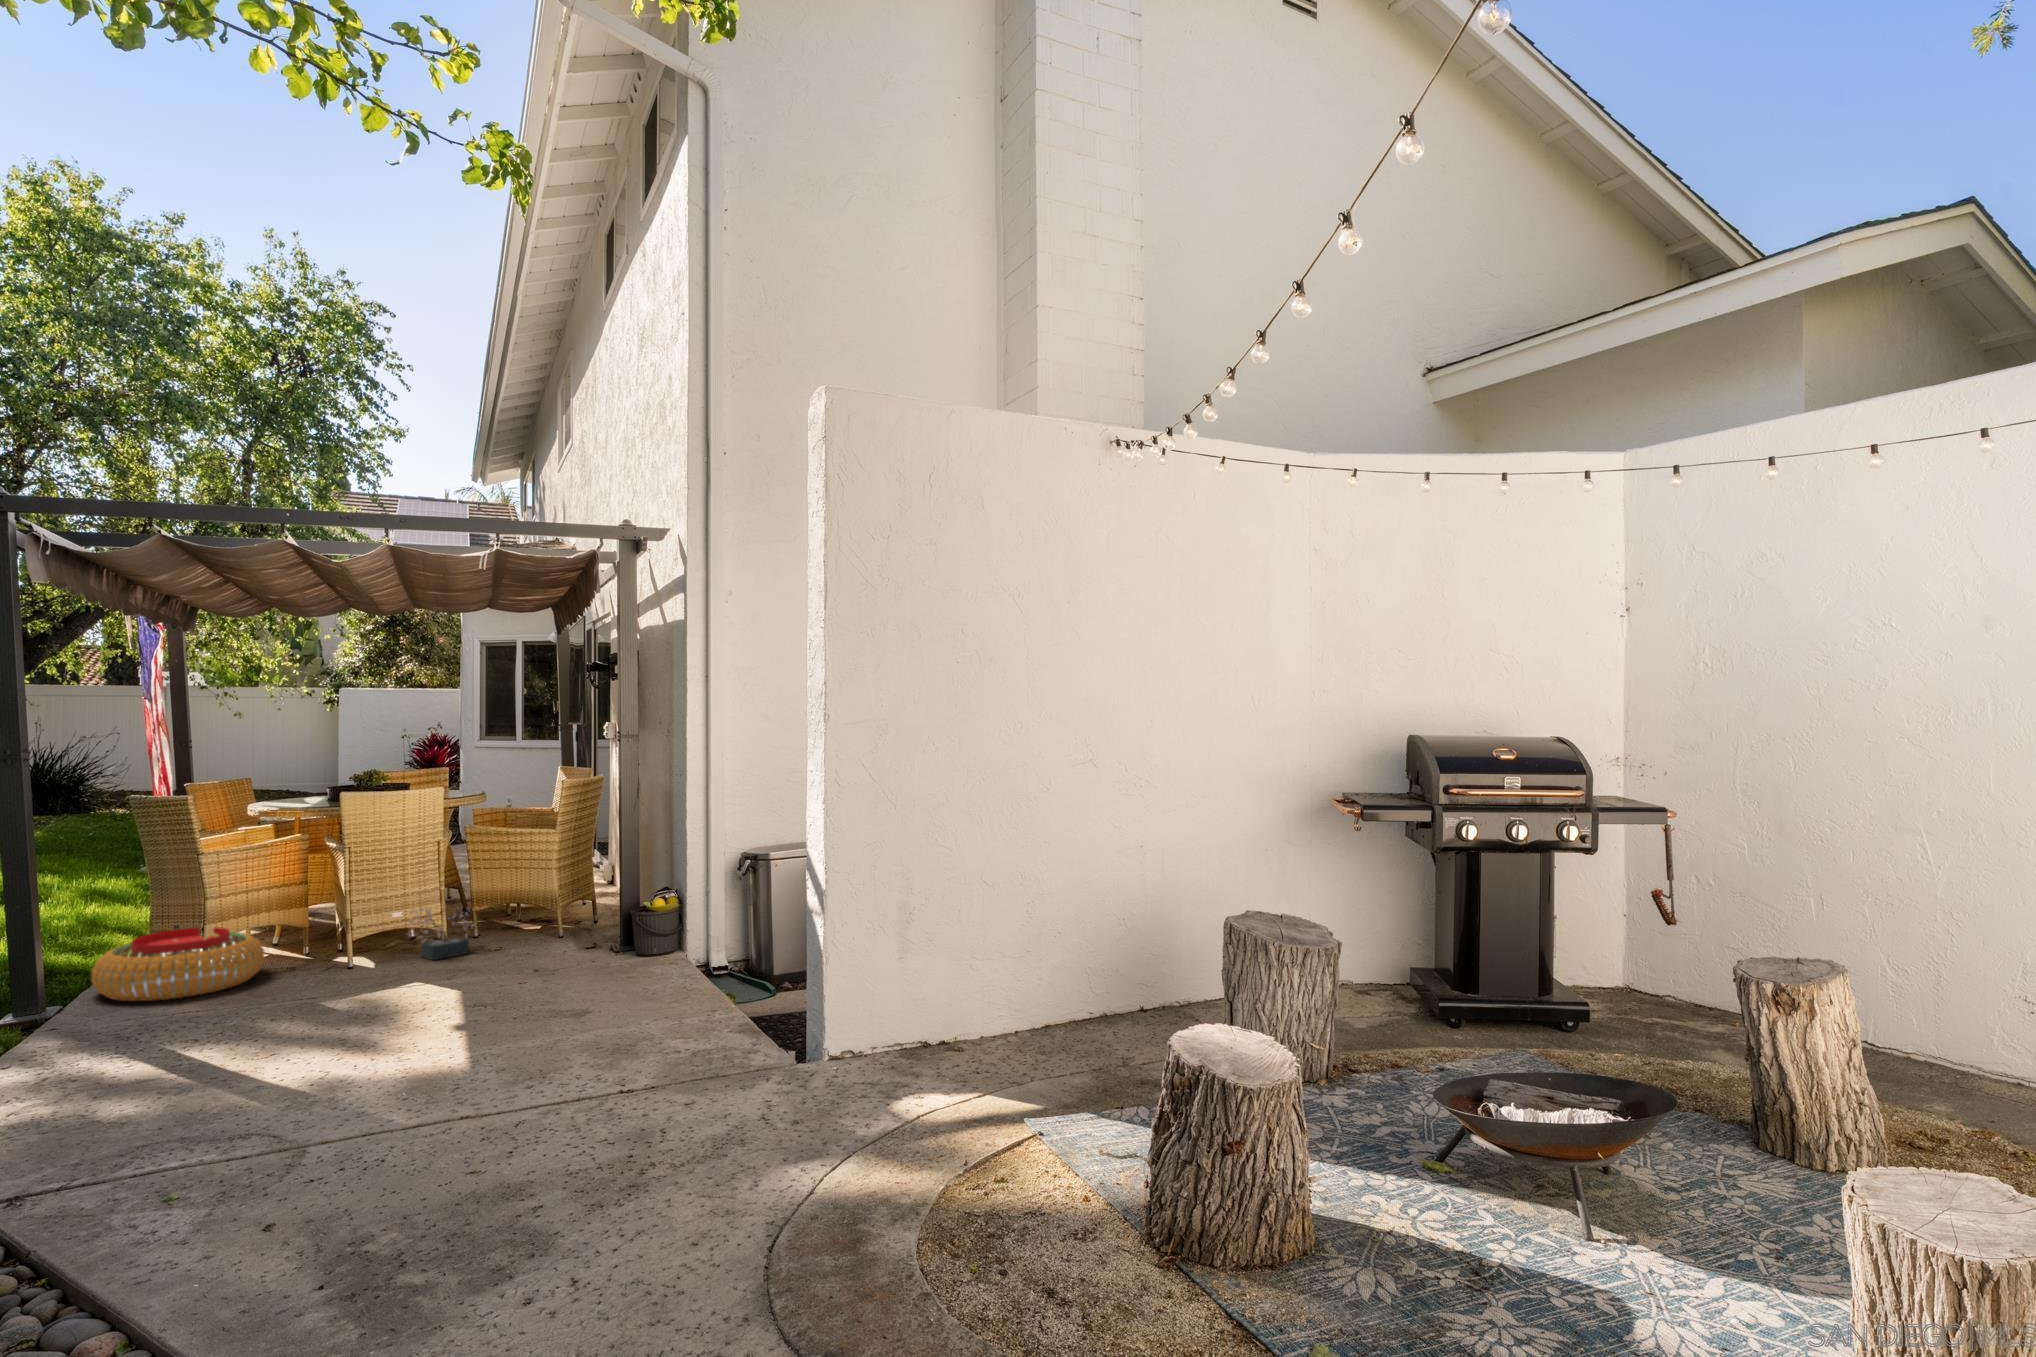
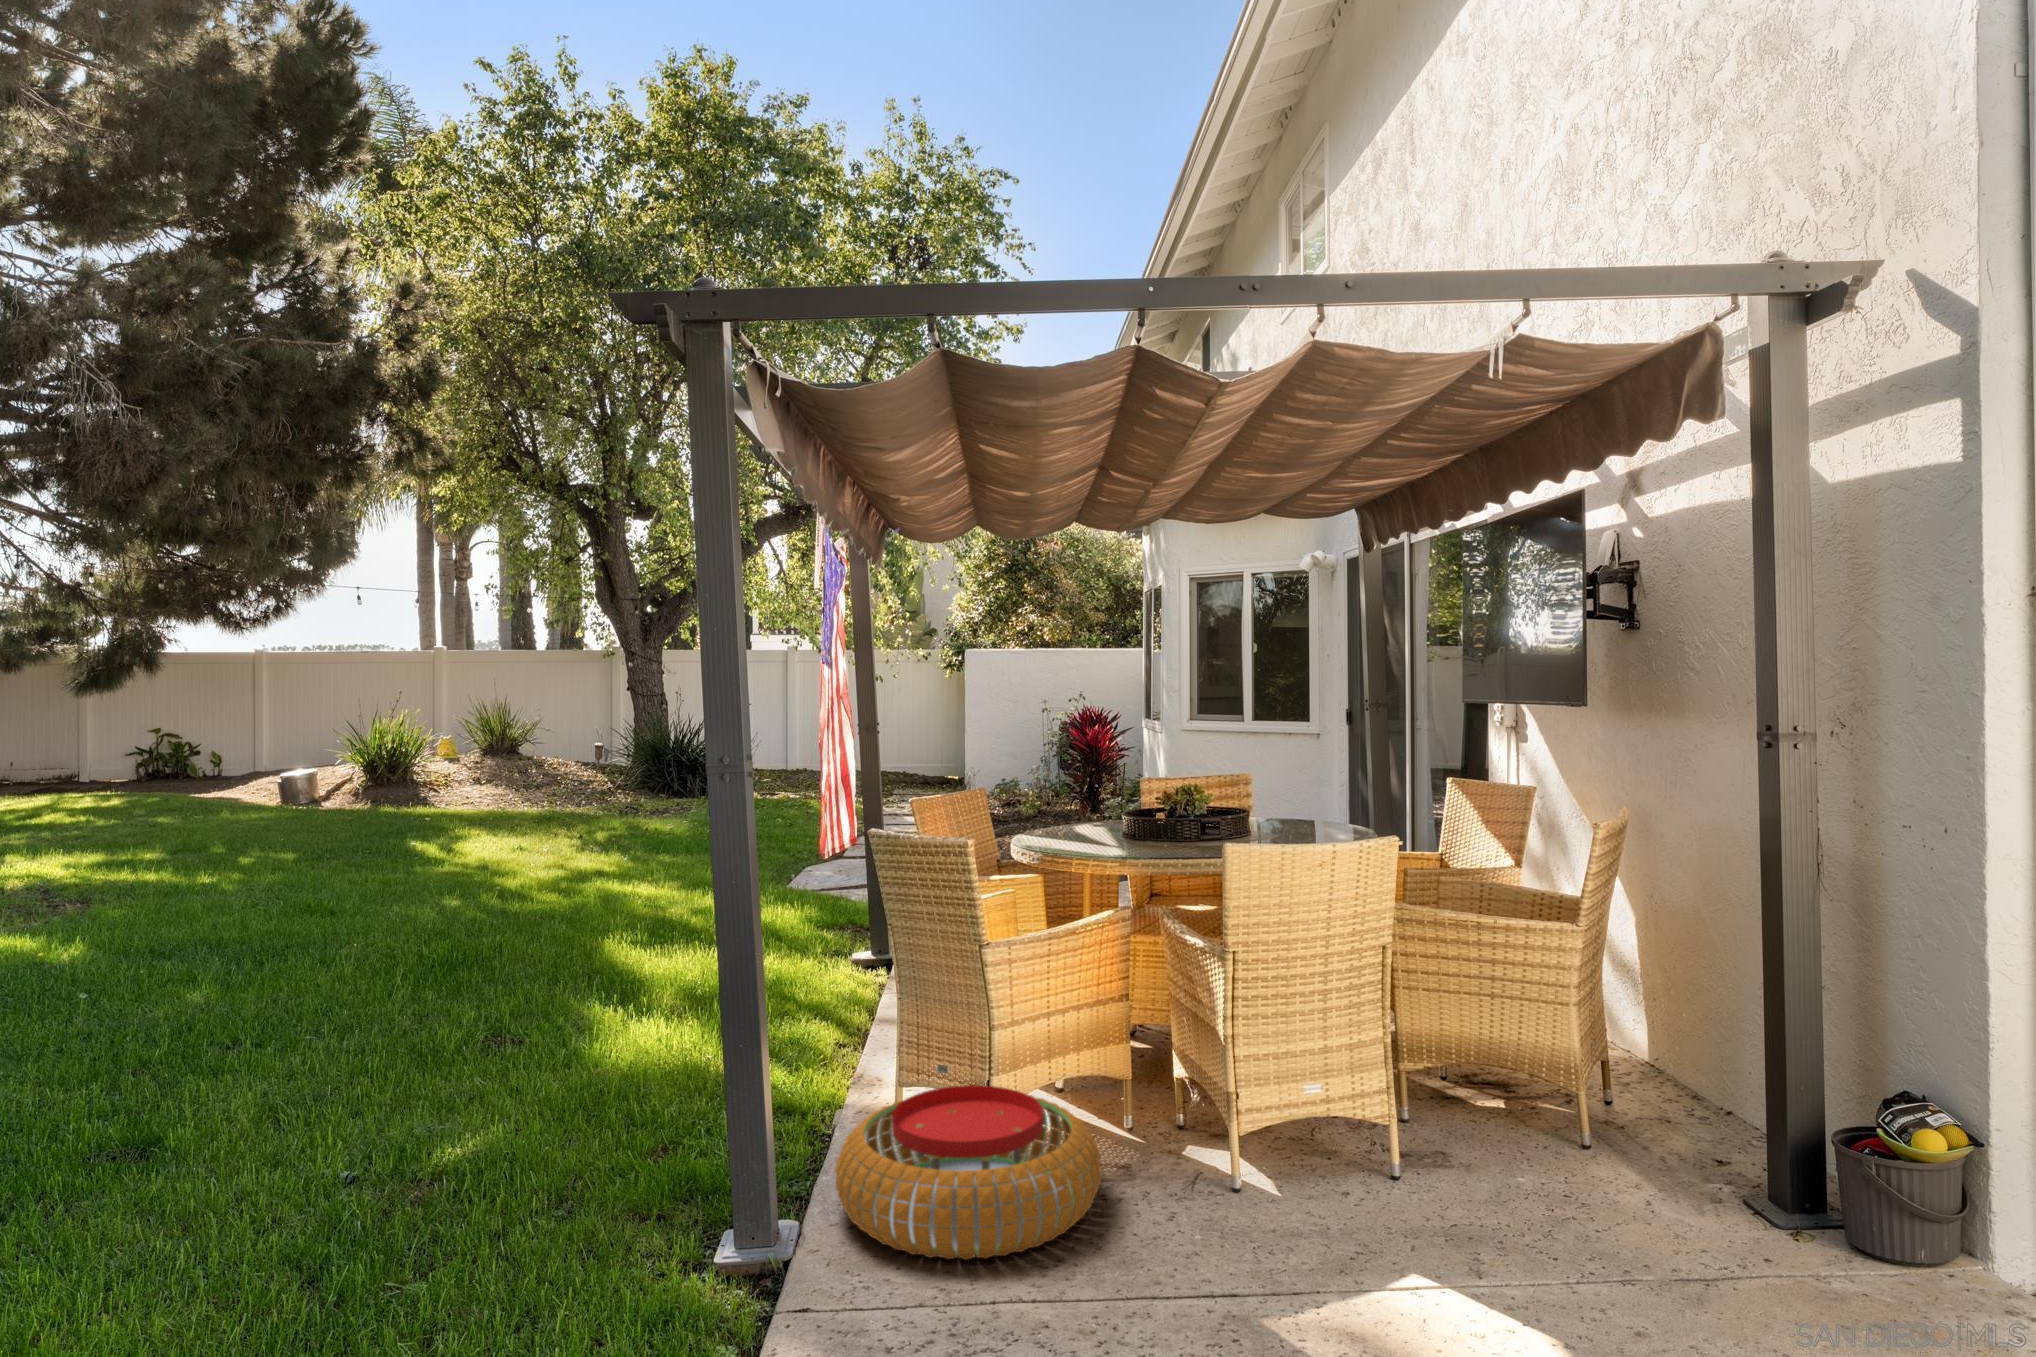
decorative plant: present [408,908,474,960] -> none [1337,1079,1454,1200]

